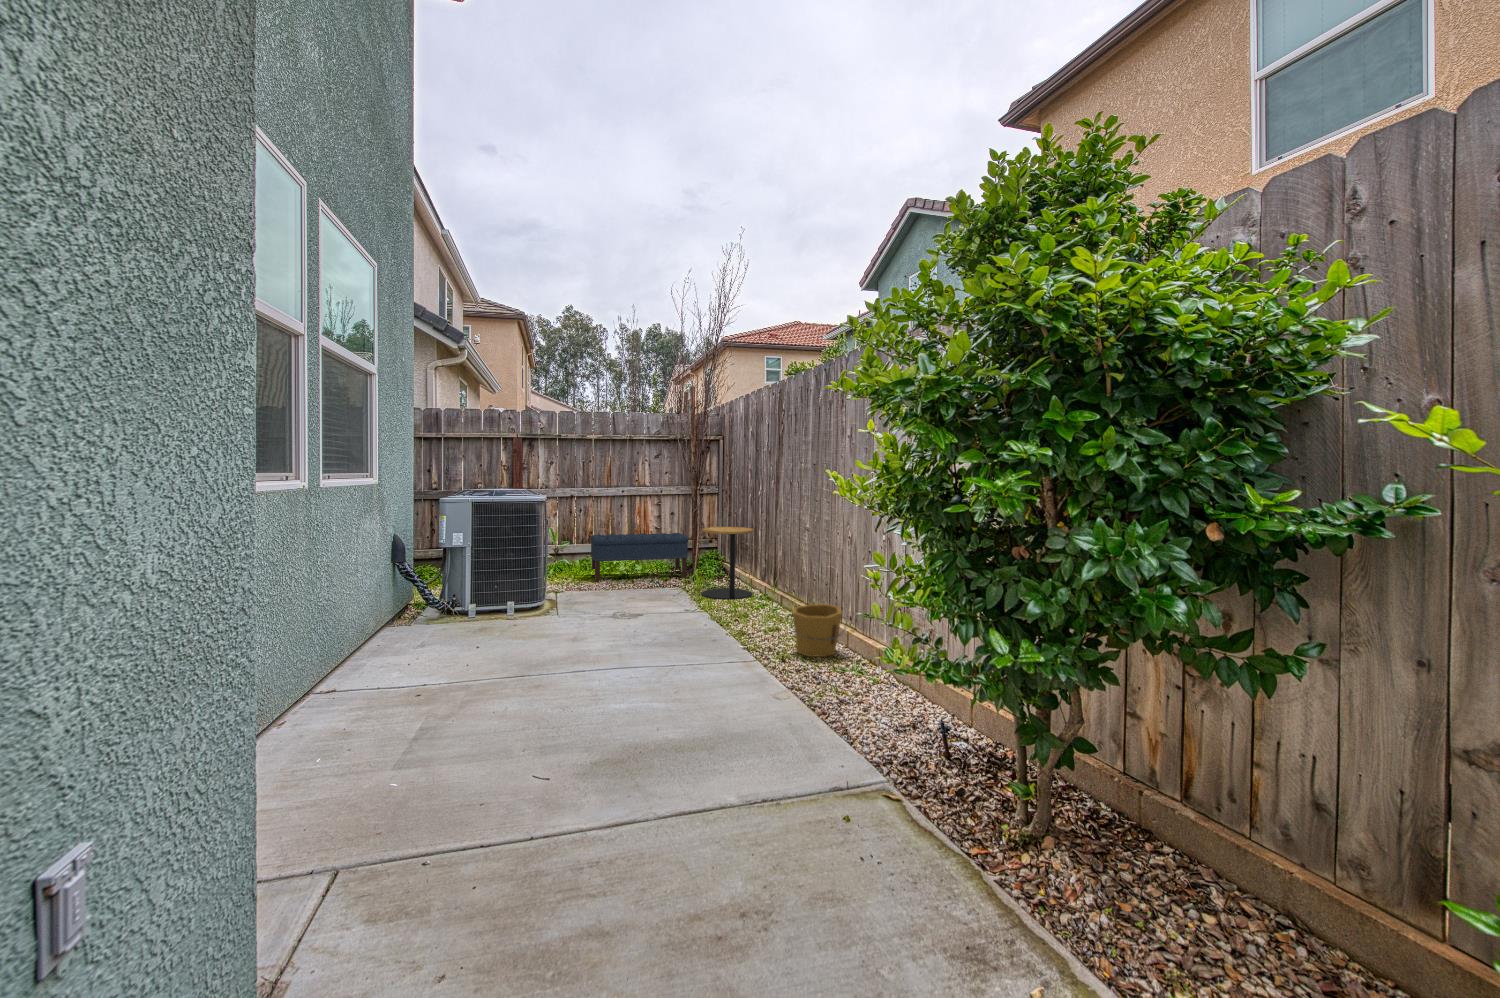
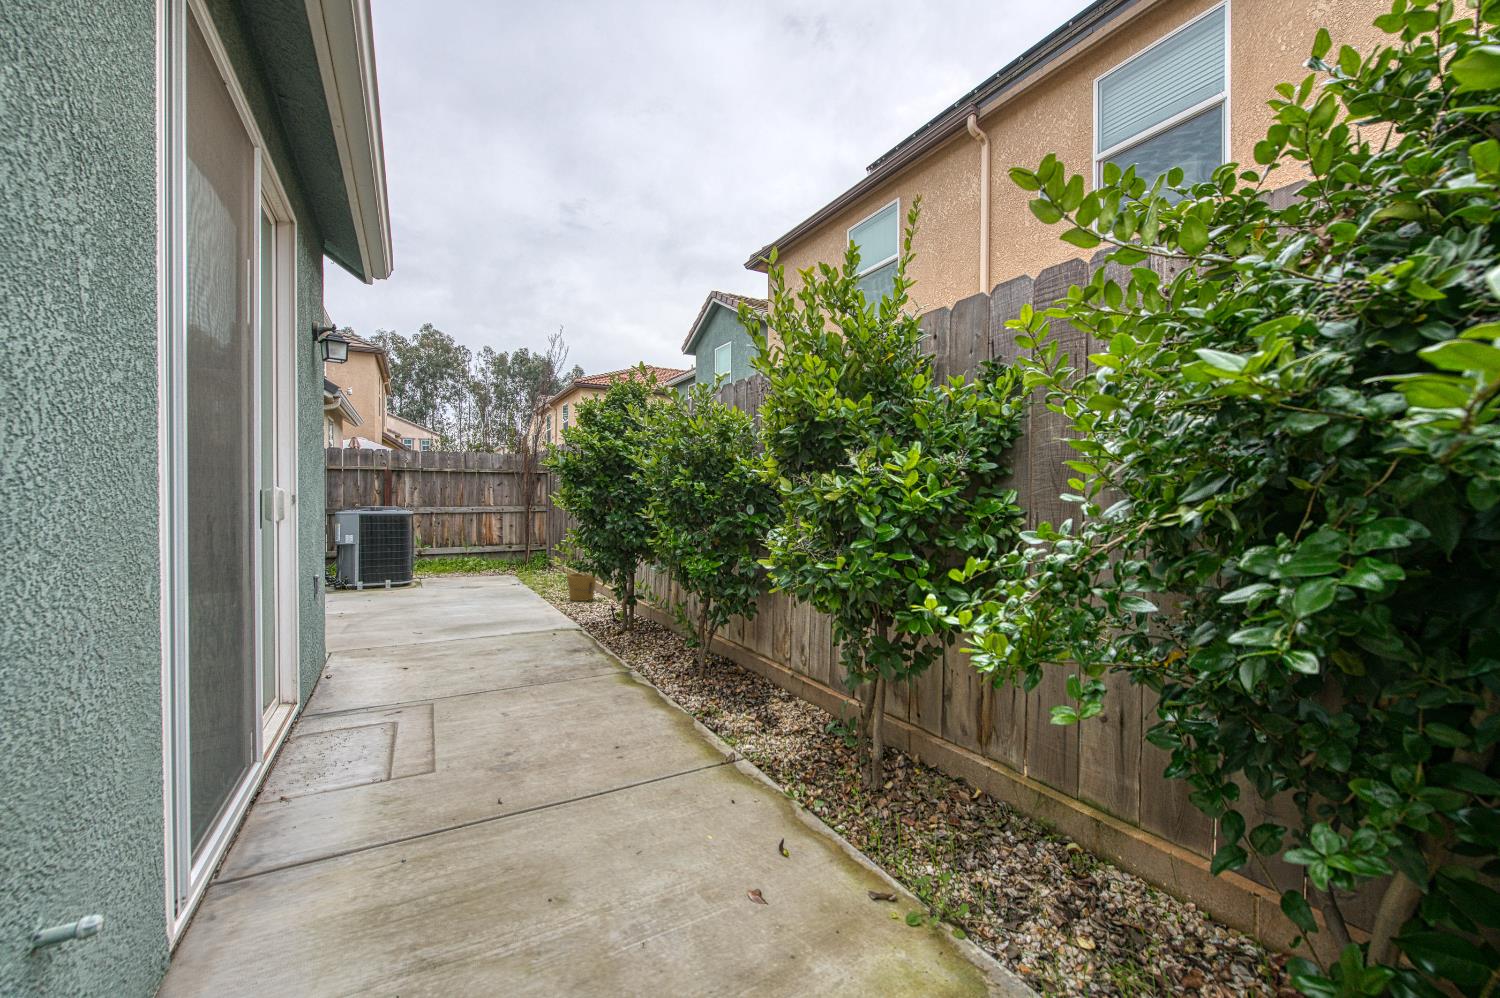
side table: present [702,527,753,599] -> none [526,533,564,582]
bench: present [590,533,689,582] -> none [445,541,521,576]

